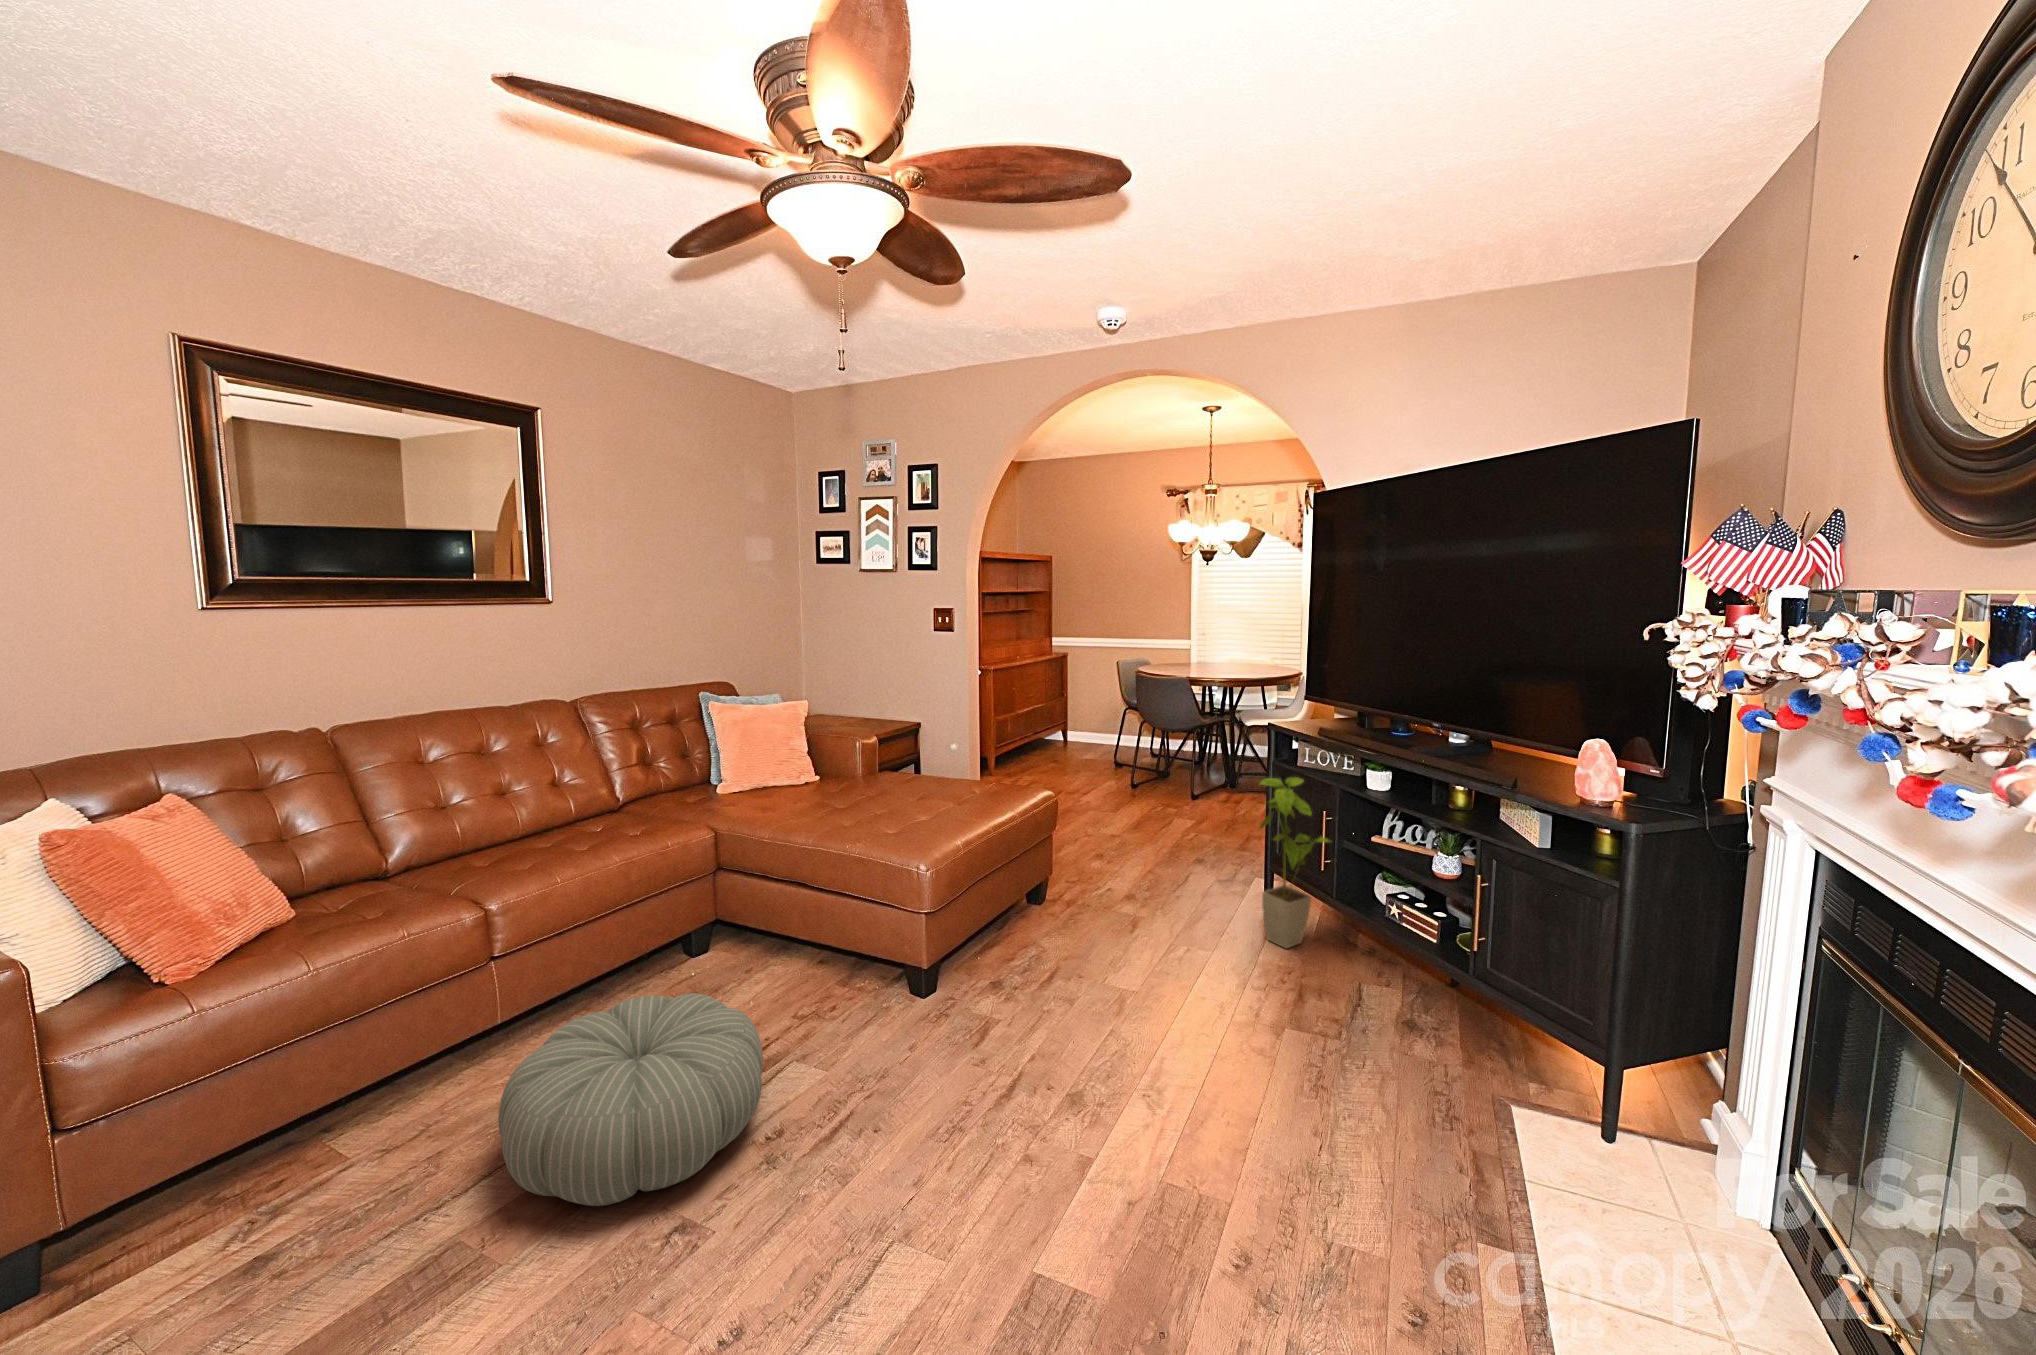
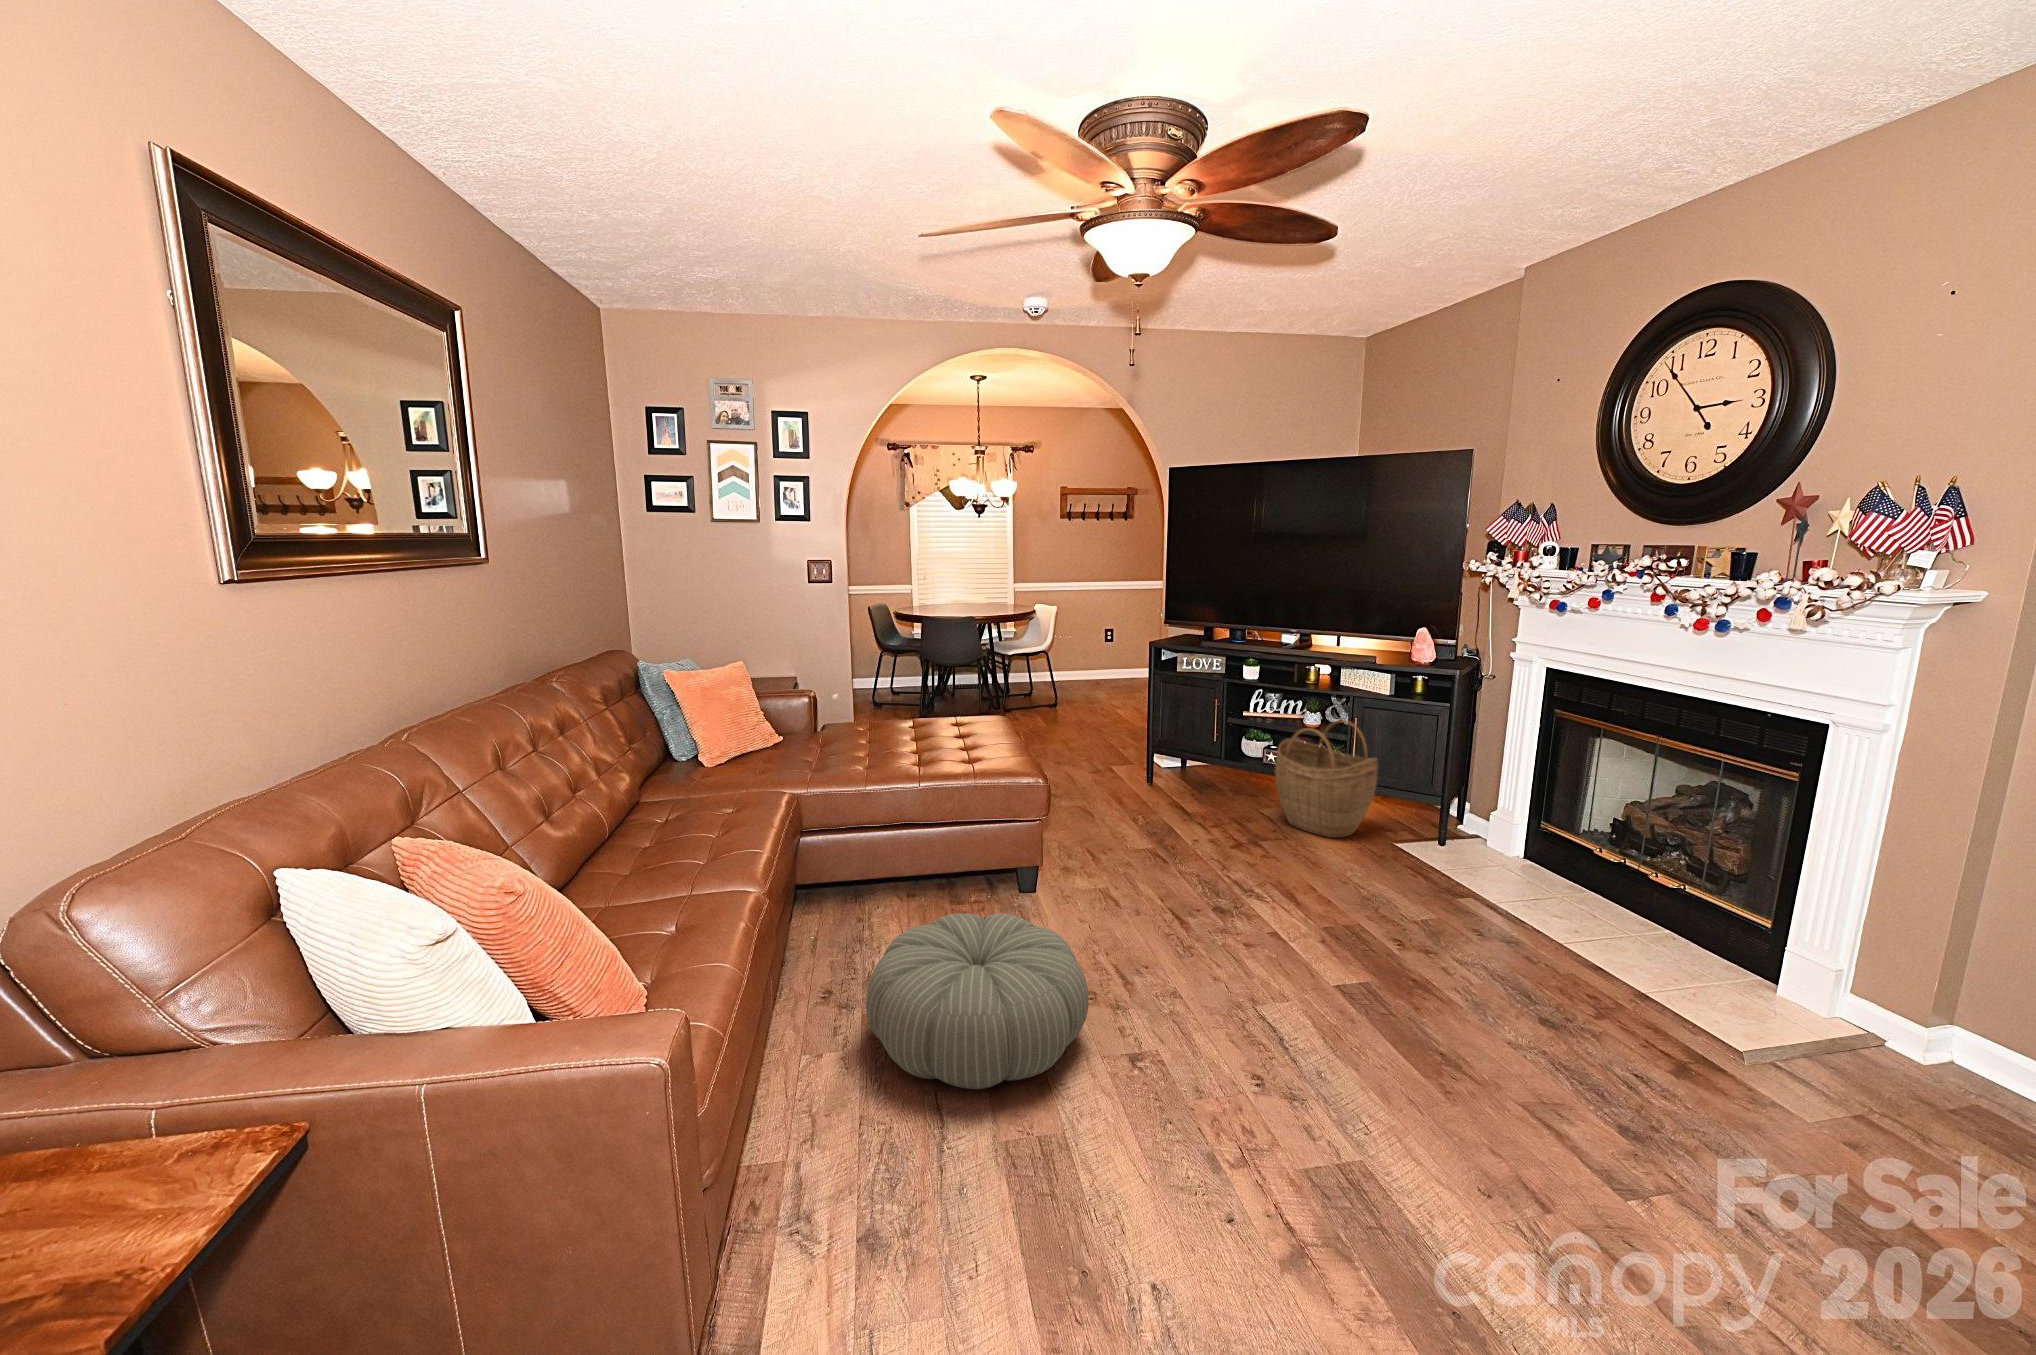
house plant: present [1259,777,1329,948] -> none [1176,676,1247,804]
woven basket: none [1352,876,1504,1060] -> present [1275,720,1378,838]

